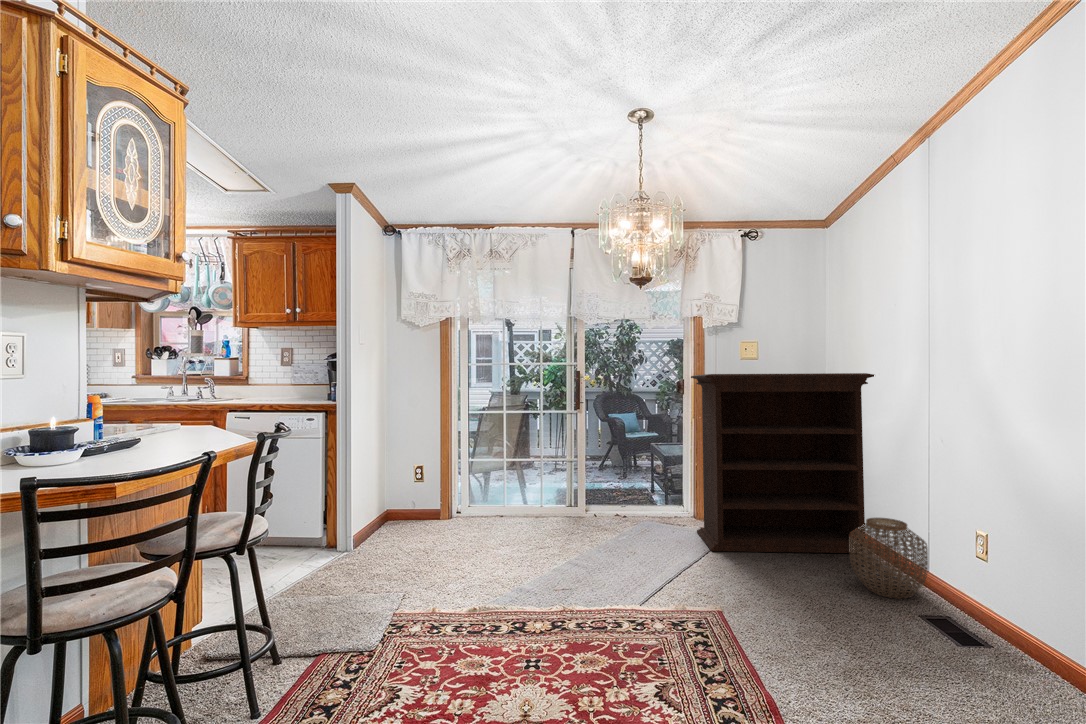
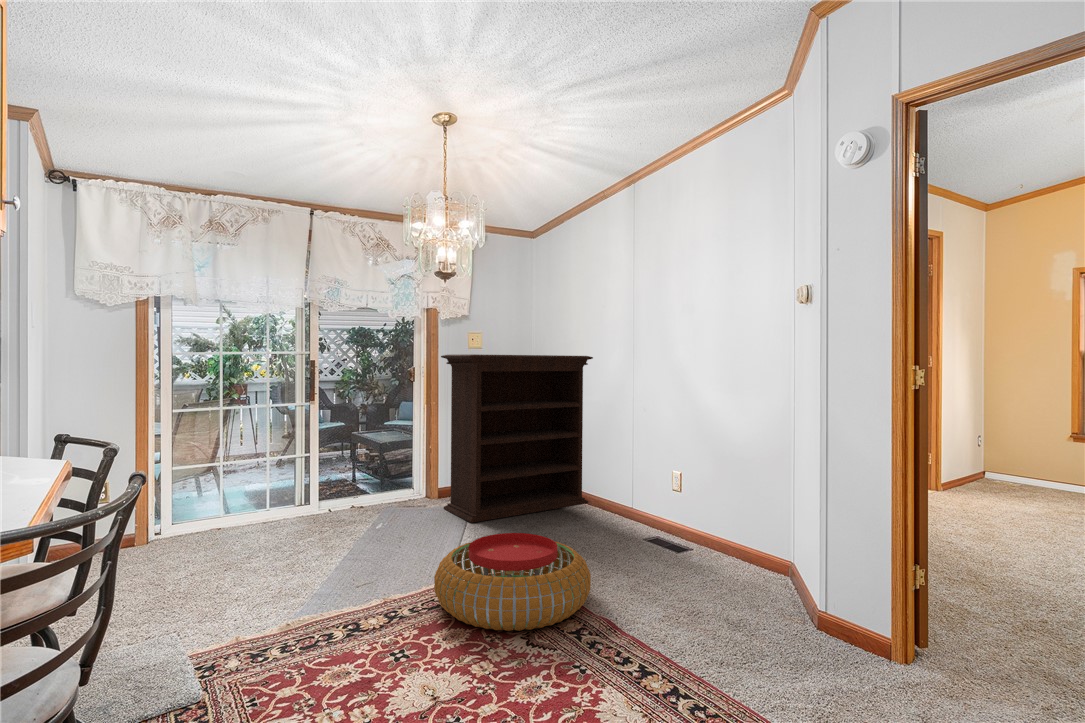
woven basket: present [849,518,928,599] -> none [590,472,643,533]
pouf: none [595,566,774,683] -> present [434,533,591,631]

